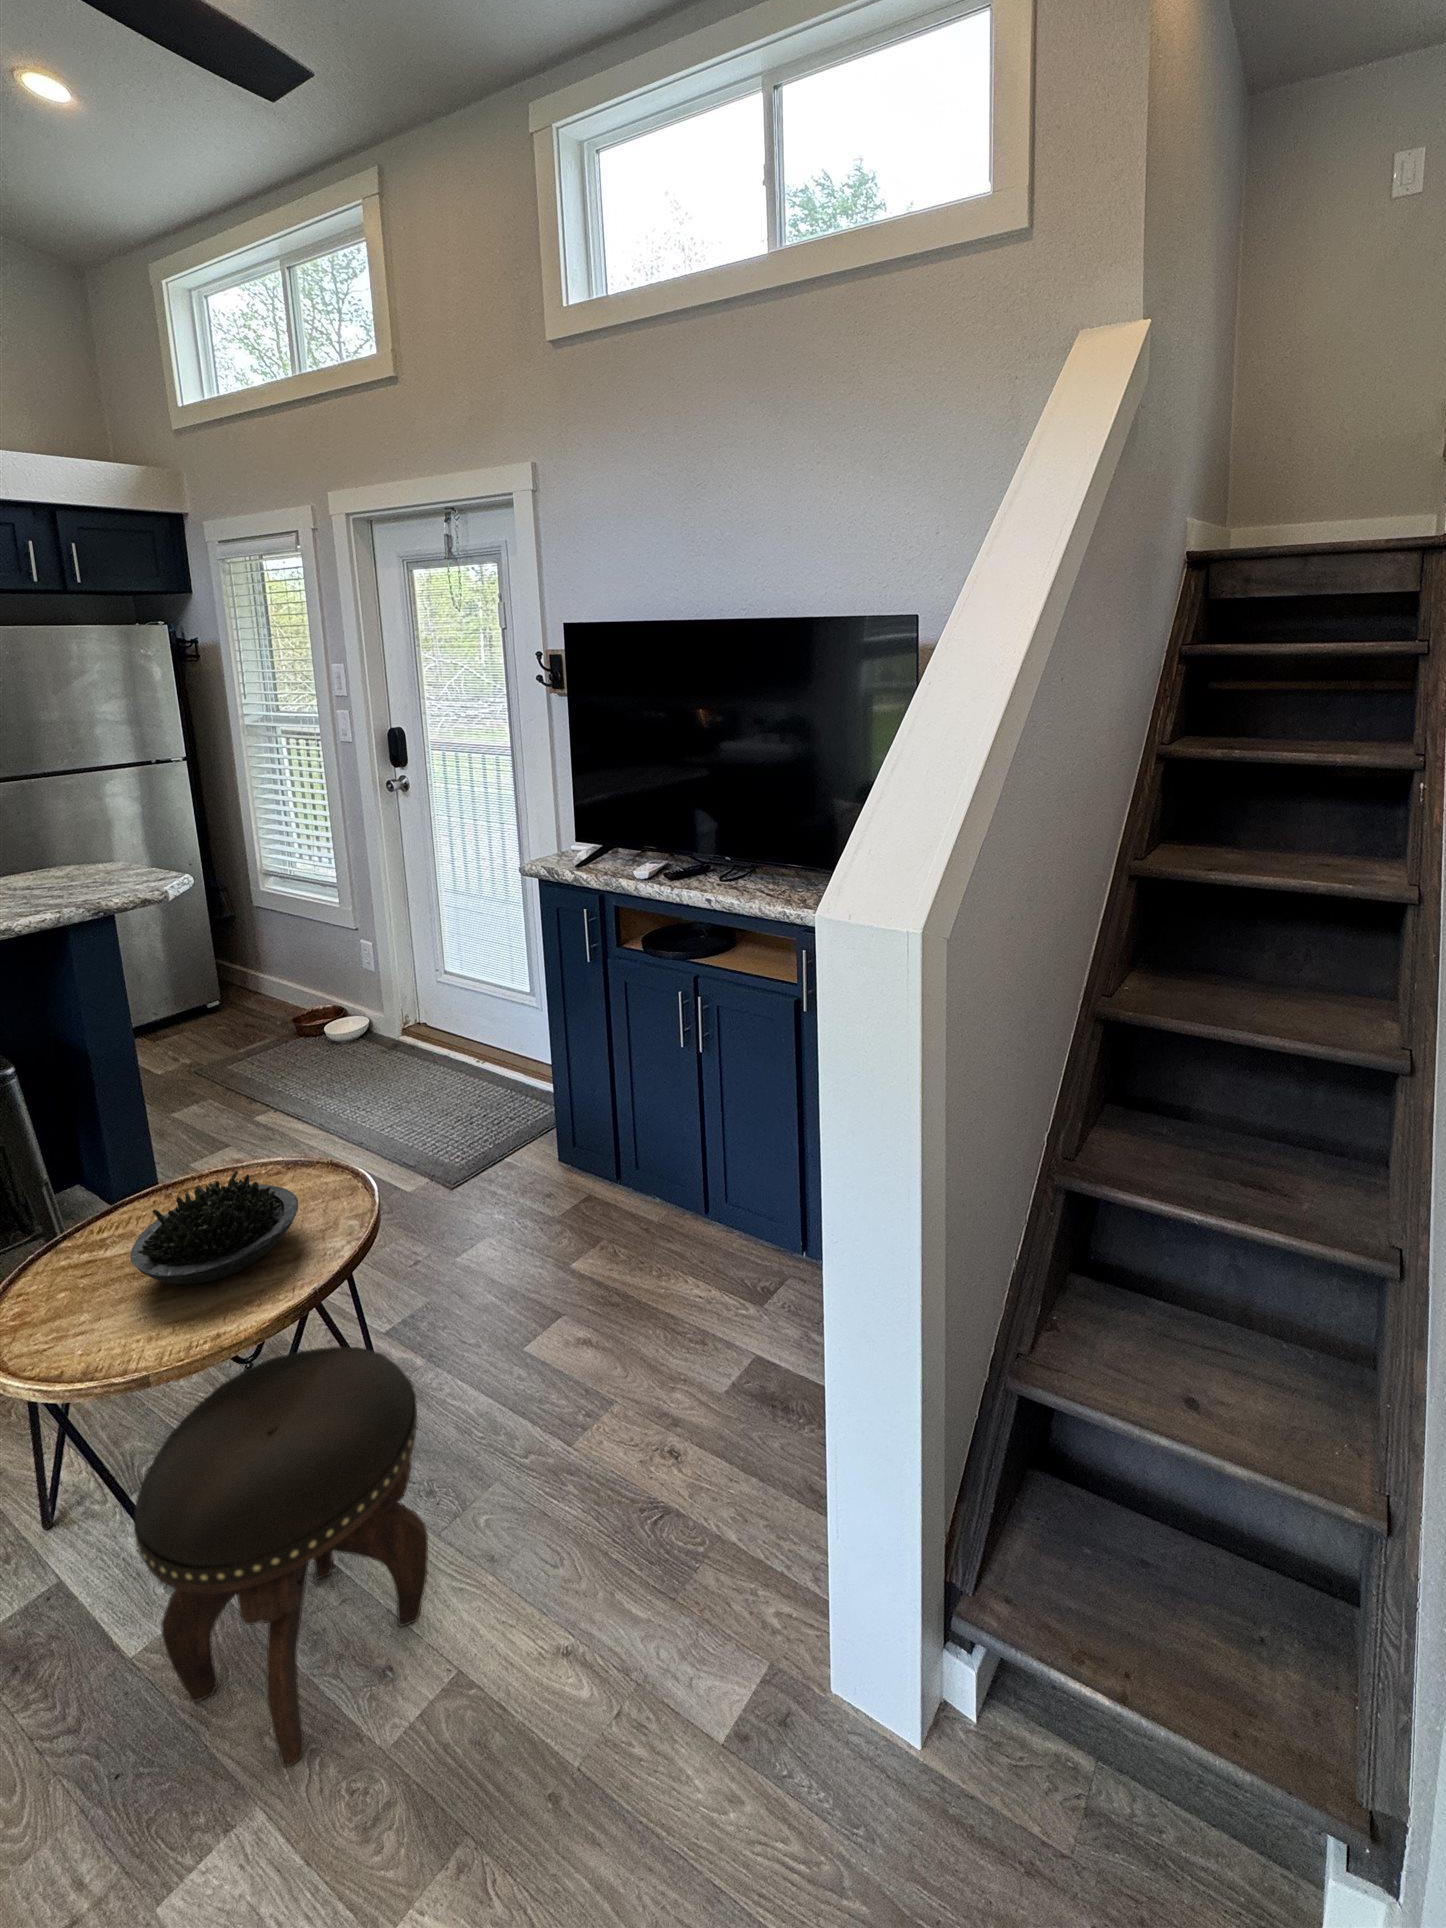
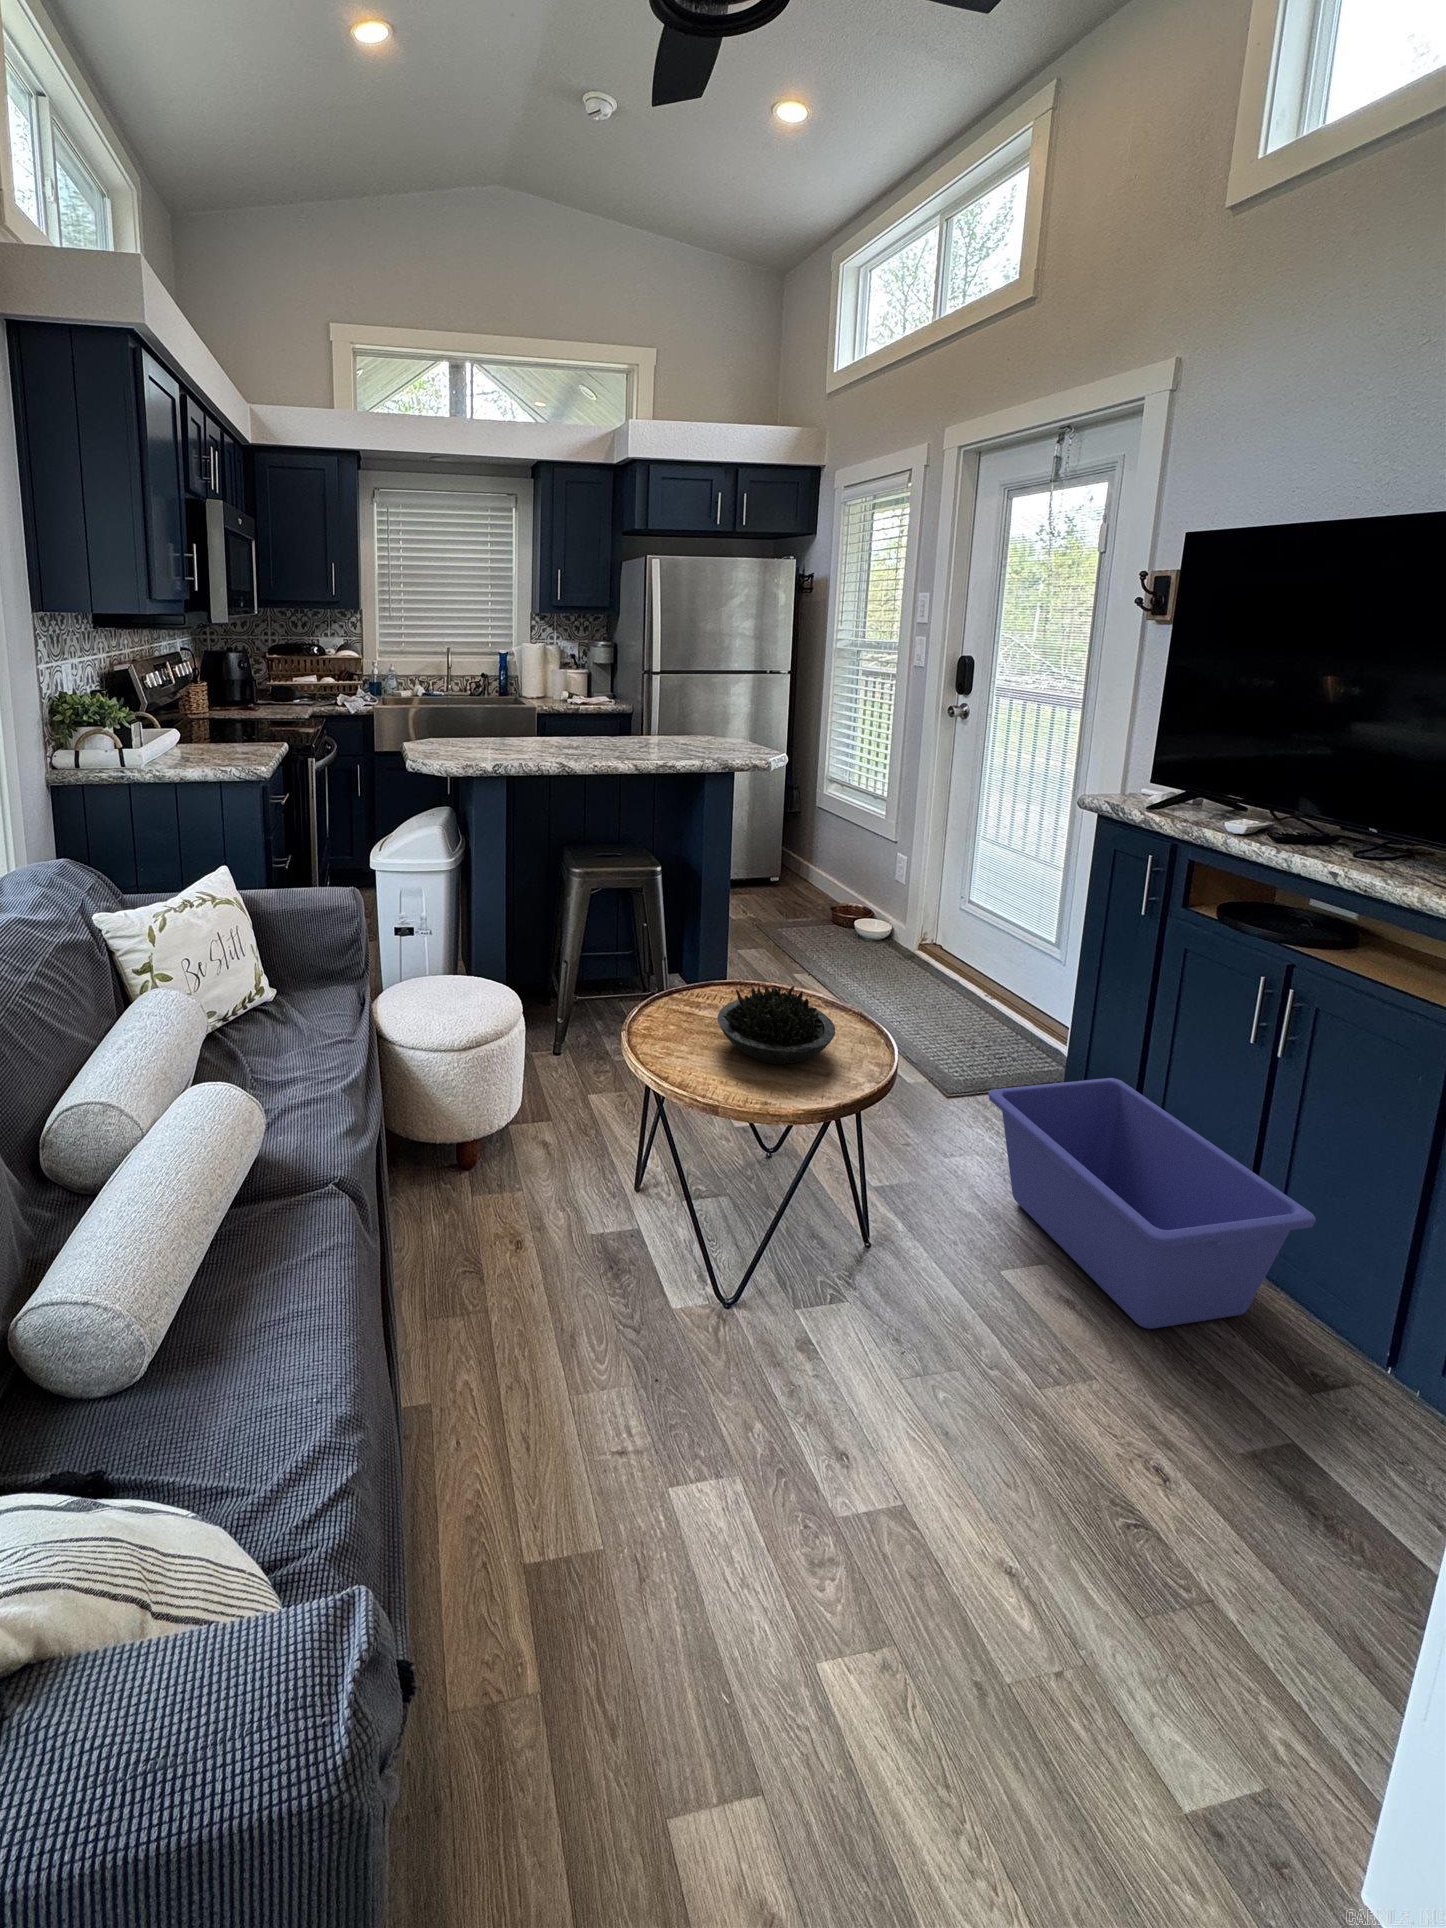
storage bin: none [485,1111,744,1327] -> present [988,1078,1316,1329]
footstool: present [134,1347,428,1766] -> none [696,1142,909,1471]

